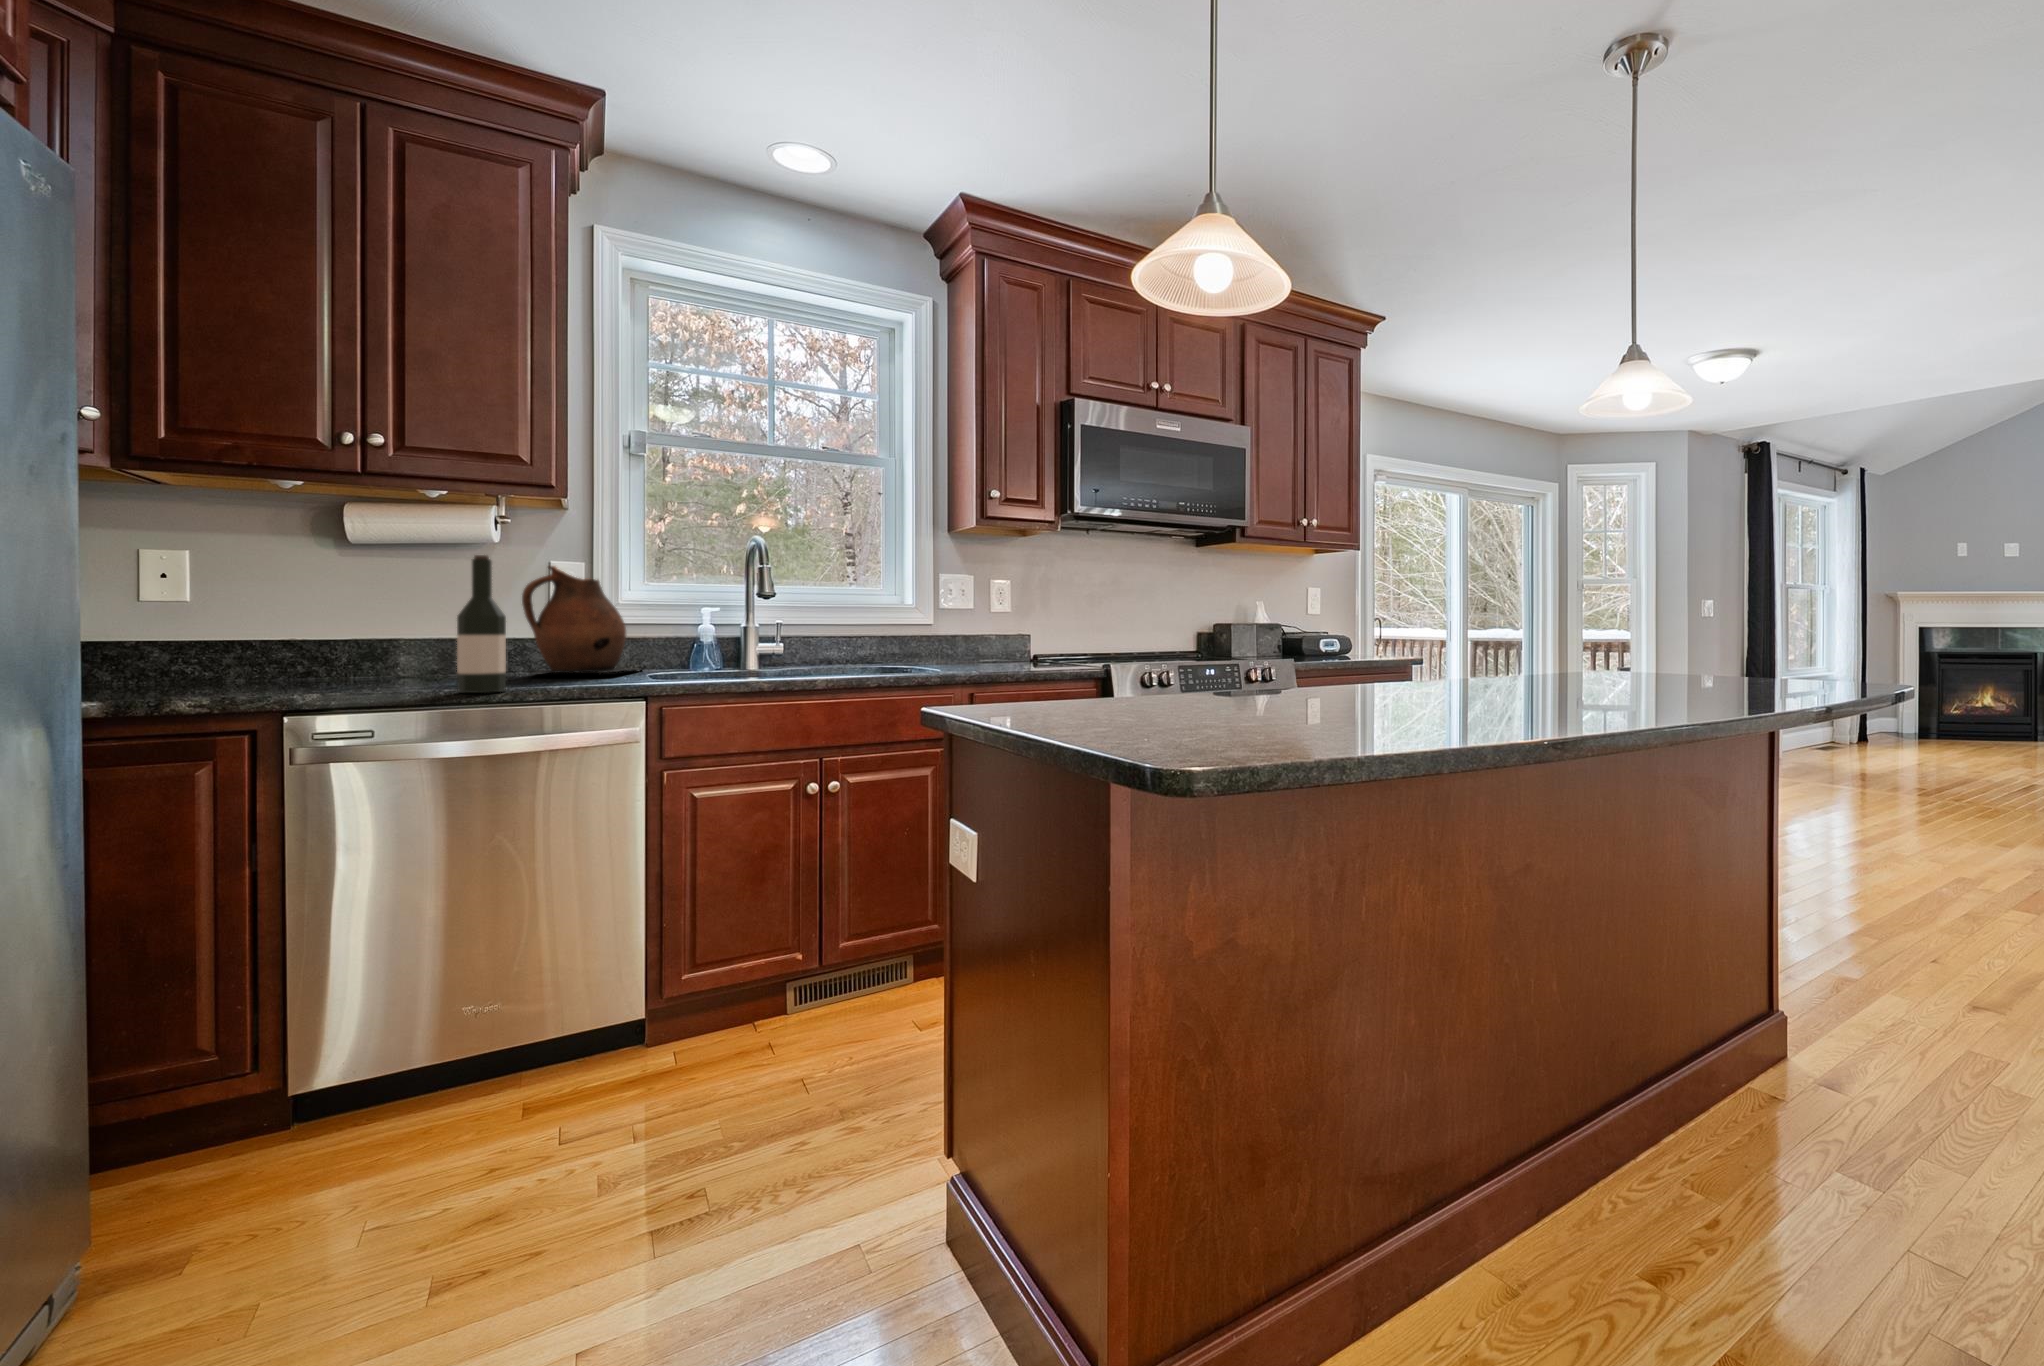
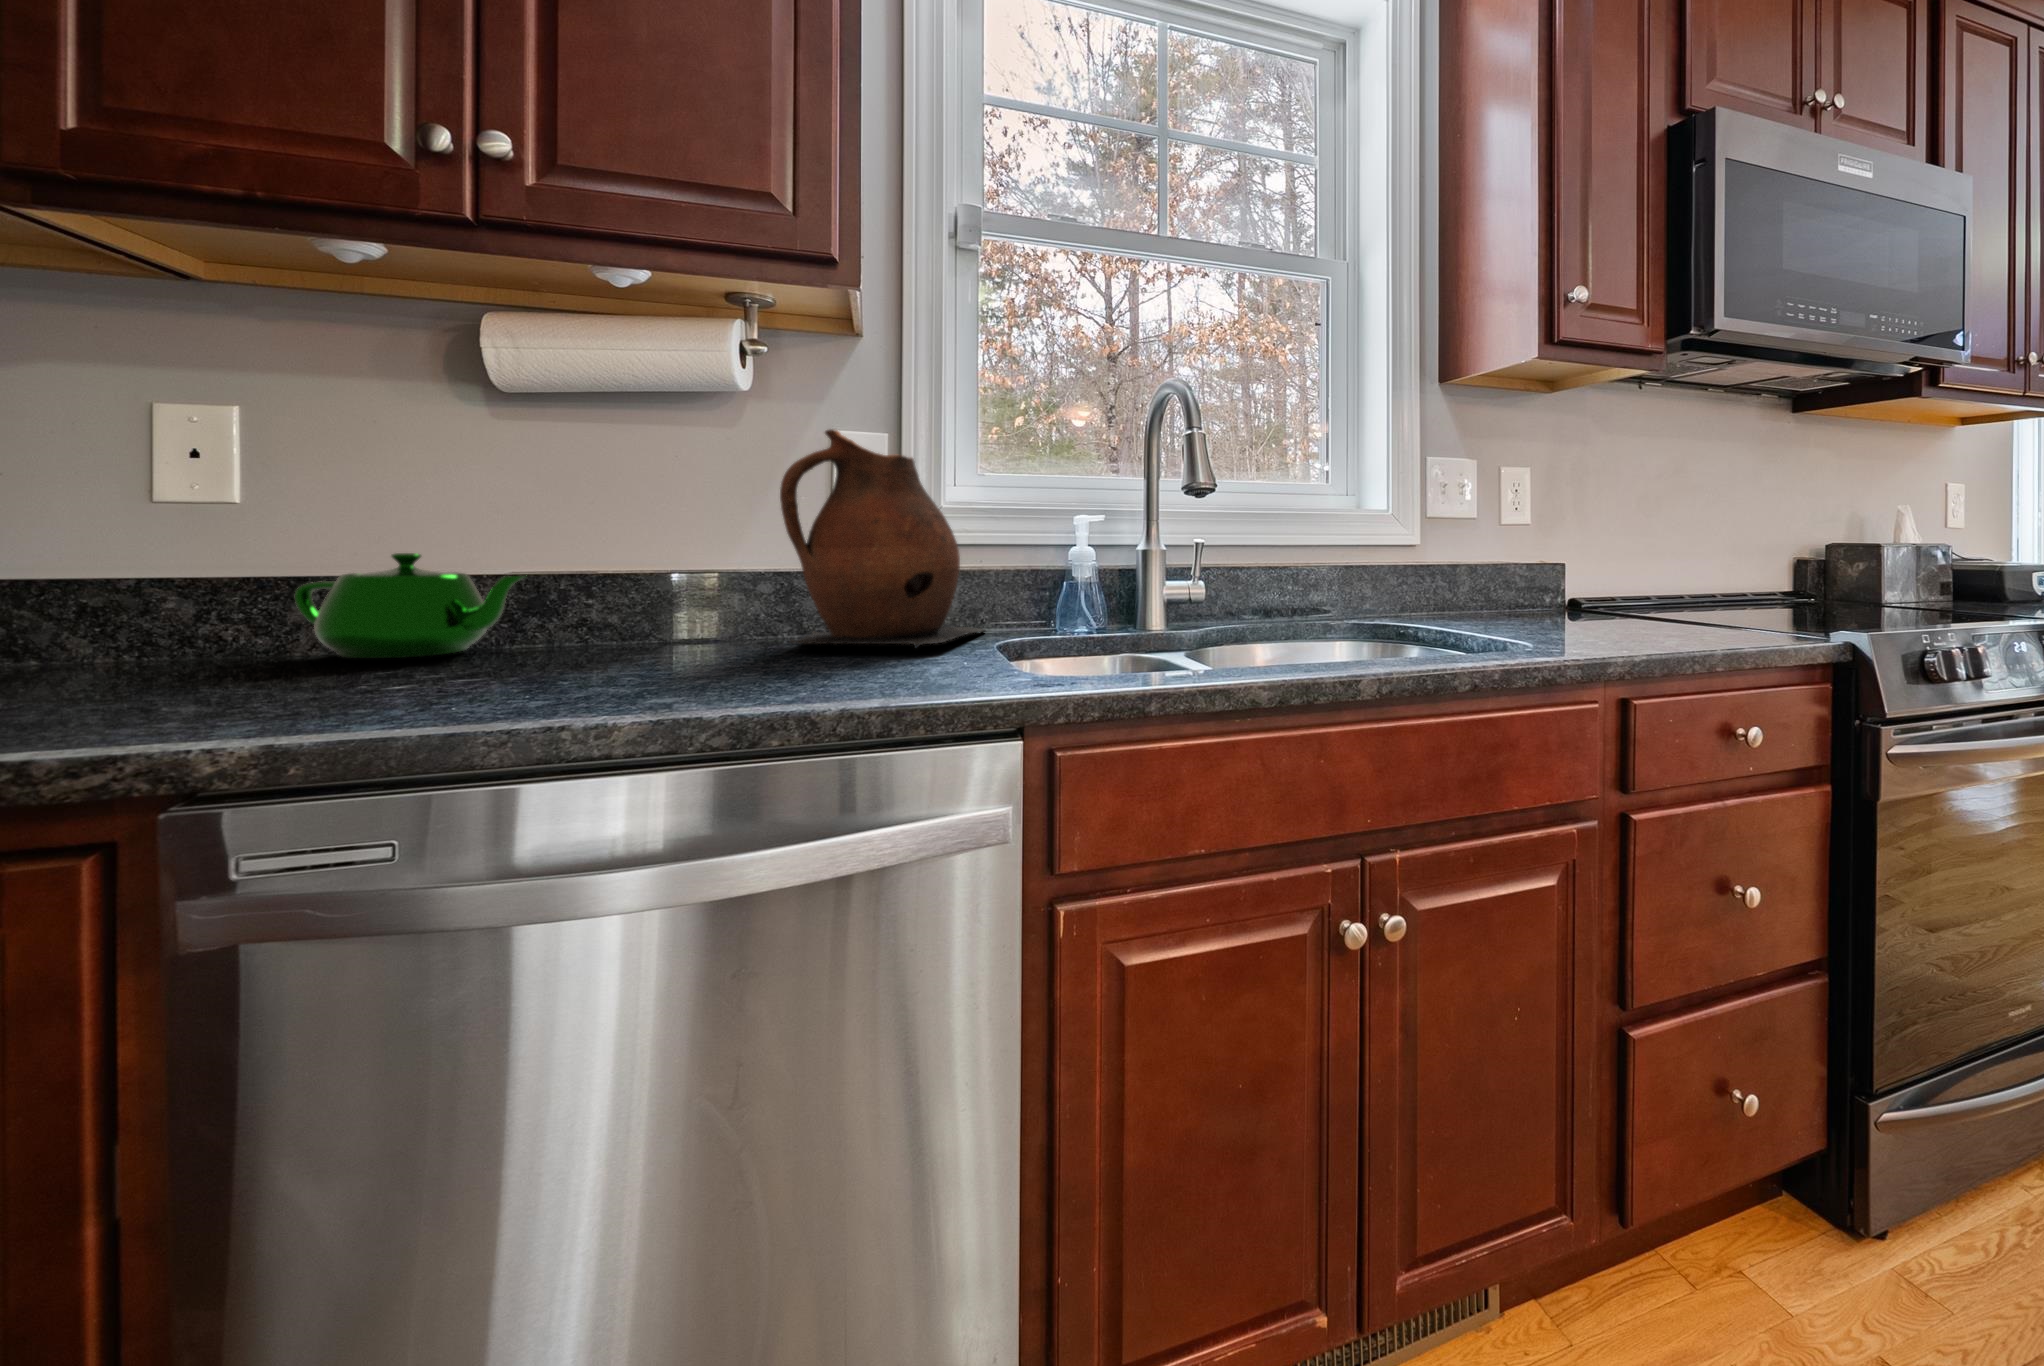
wine bottle: present [457,555,506,693] -> none [618,381,724,718]
teapot: none [238,628,376,680] -> present [295,553,524,658]

